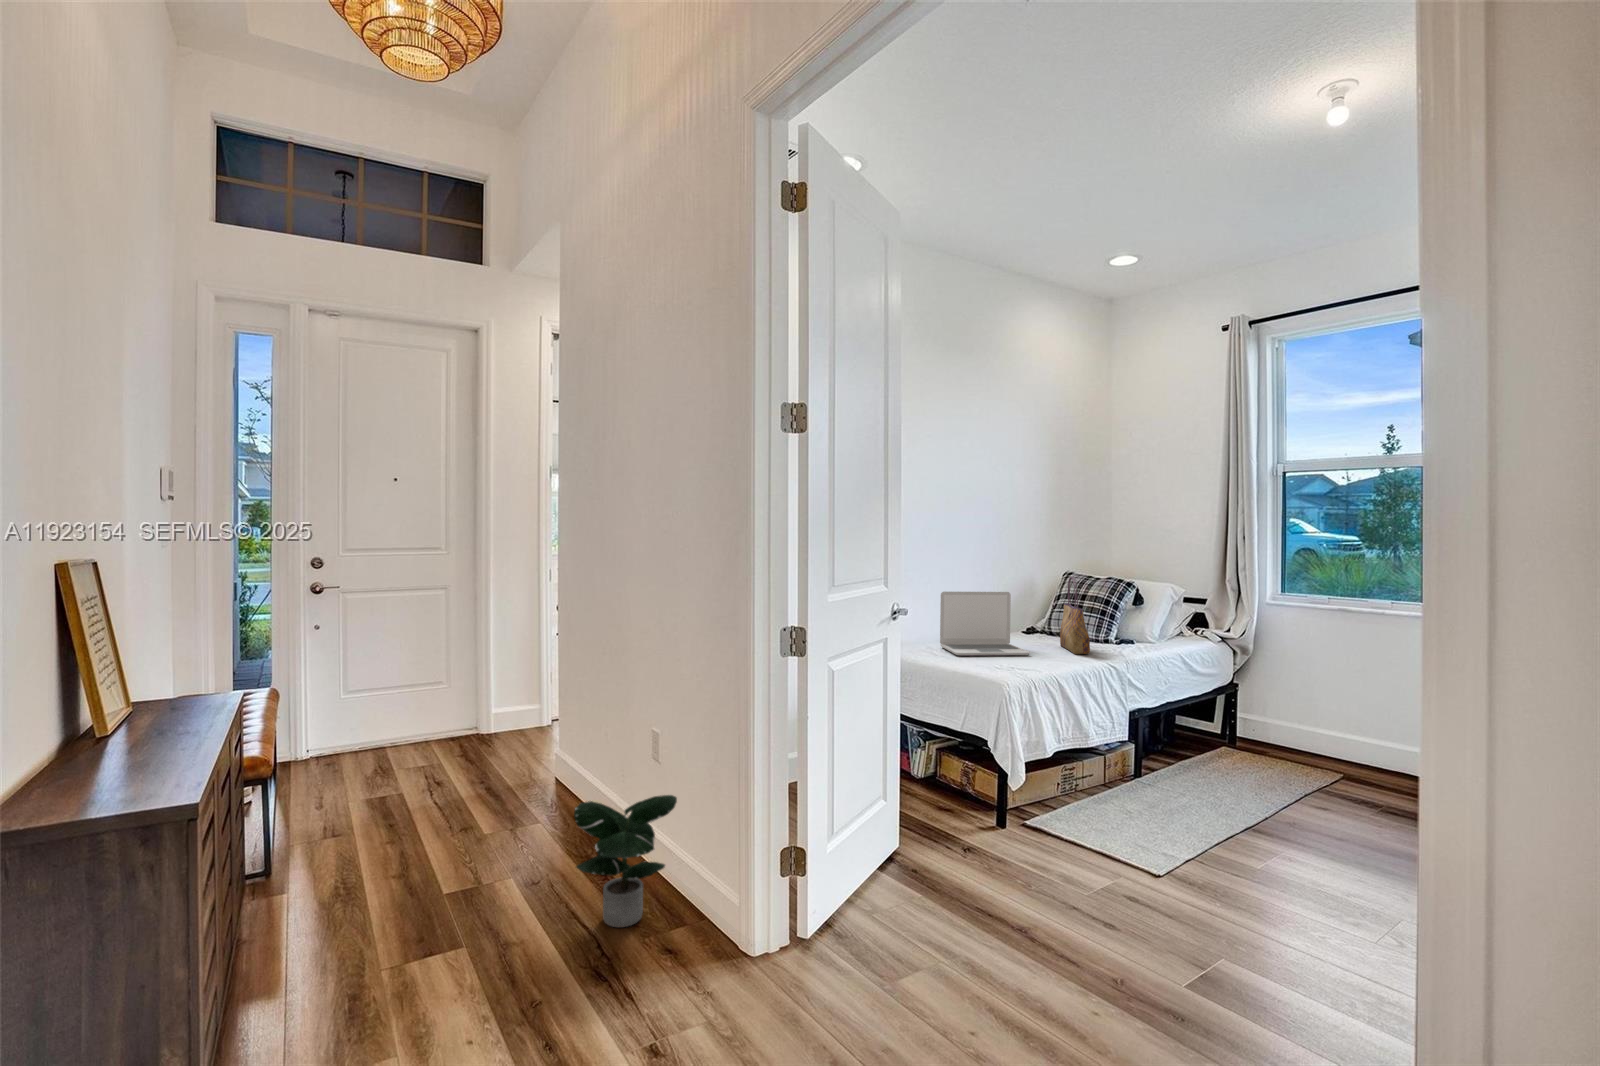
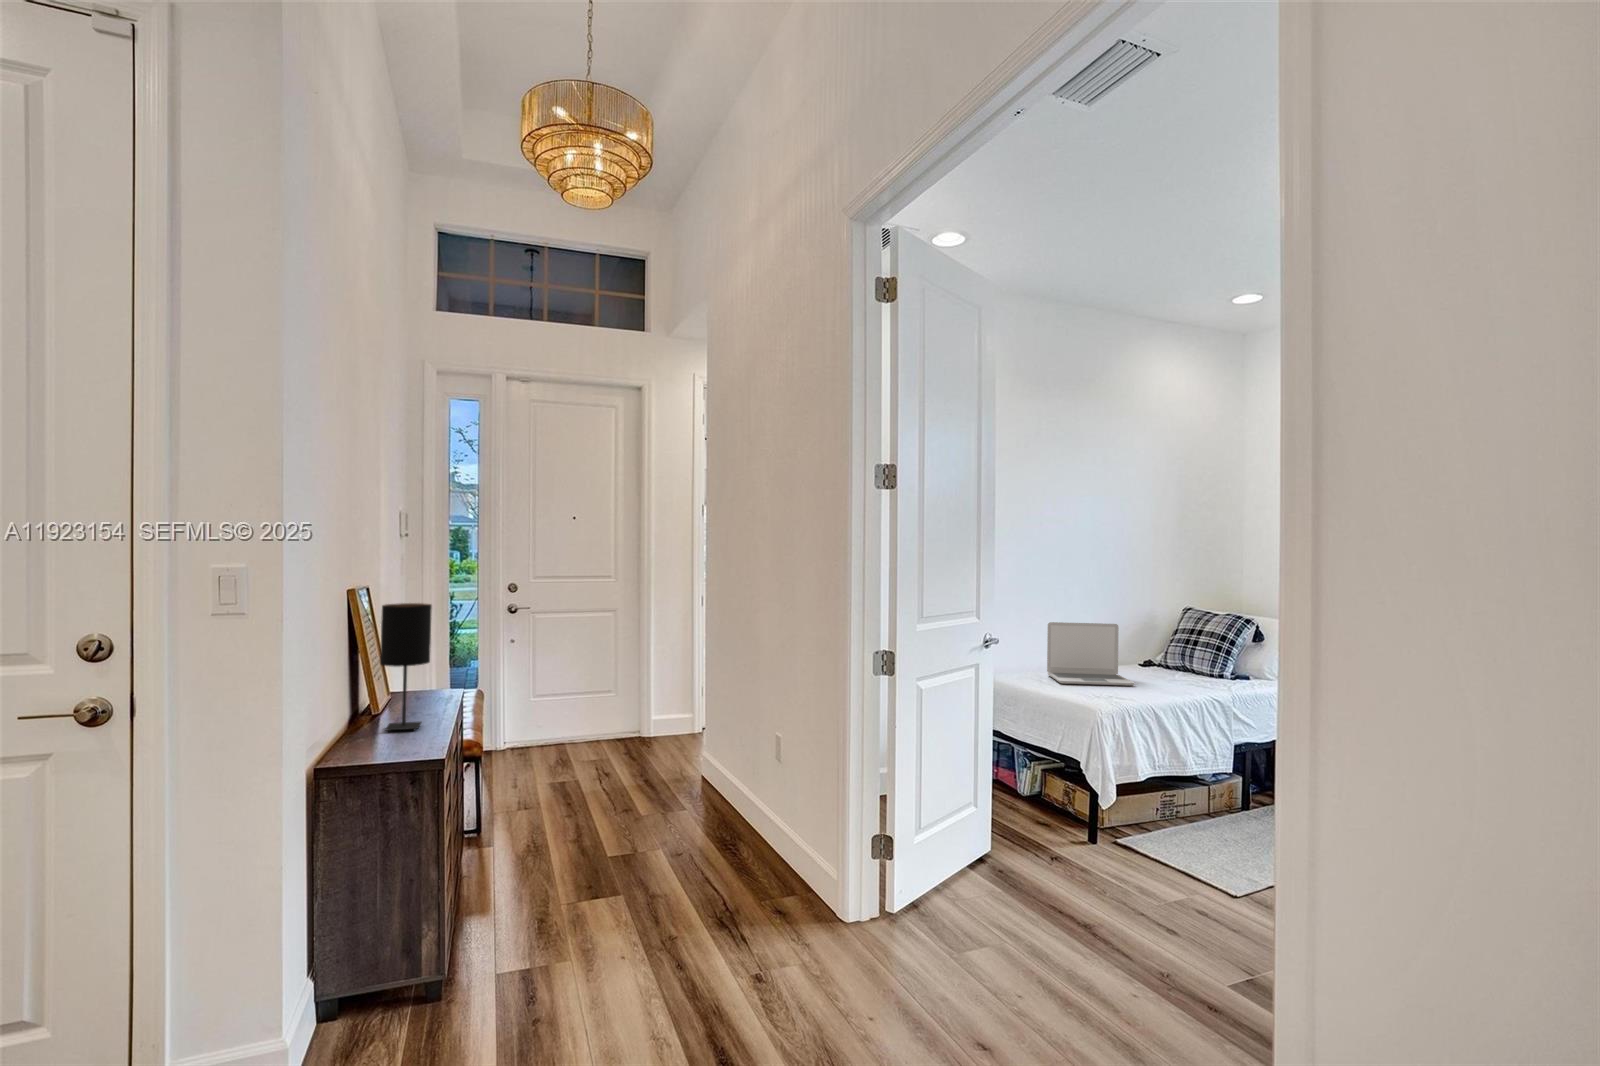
table lamp: none [78,577,165,764] -> present [380,603,432,732]
tote bag: present [1060,577,1090,654] -> none [1171,611,1198,687]
potted plant: present [574,795,677,927] -> none [707,788,790,892]

